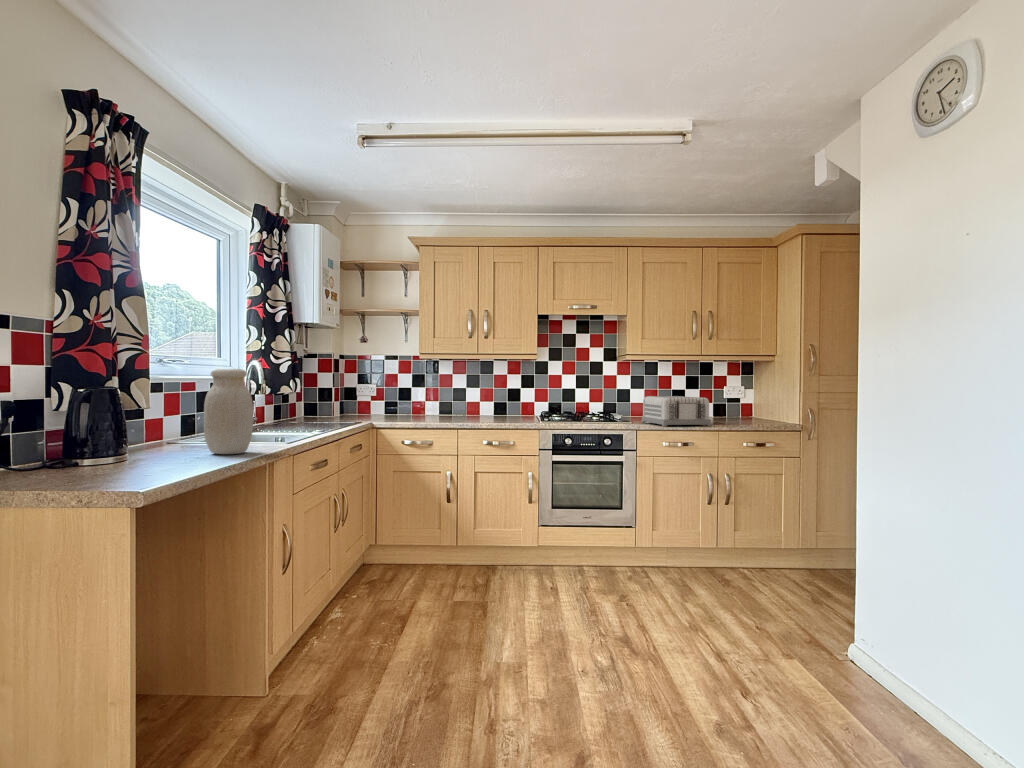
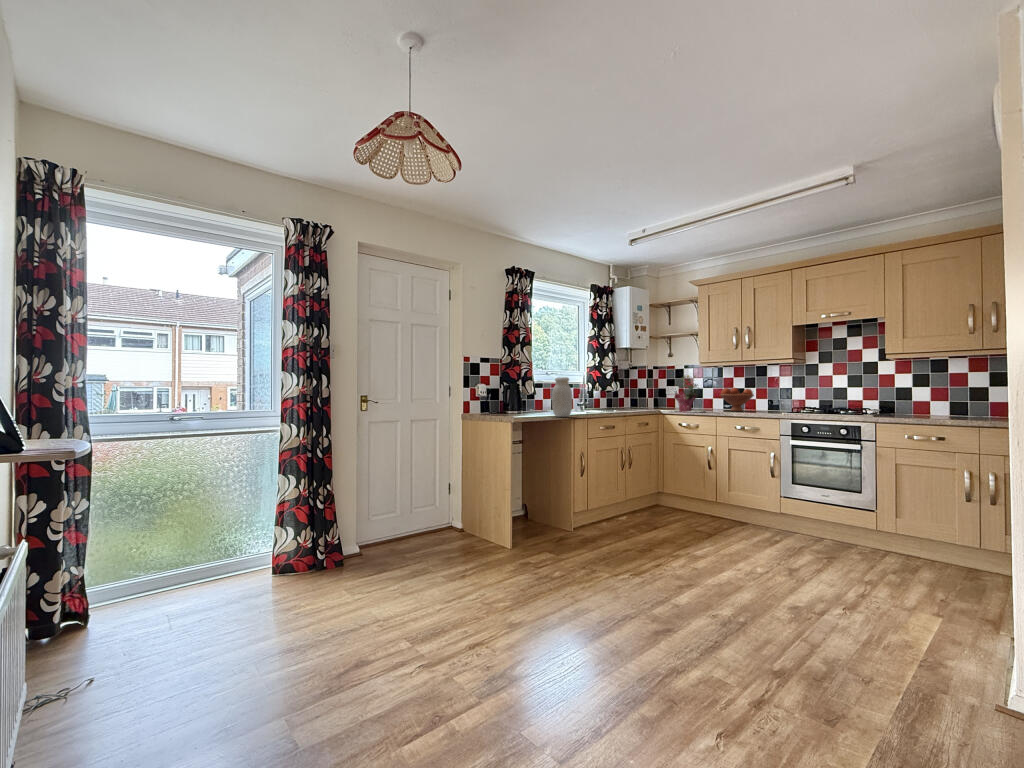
potted plant: none [381,367,439,426] -> present [671,375,706,413]
fruit bowl: none [442,387,485,419] -> present [720,388,754,411]
toaster: present [642,396,711,426] -> none [883,394,941,420]

